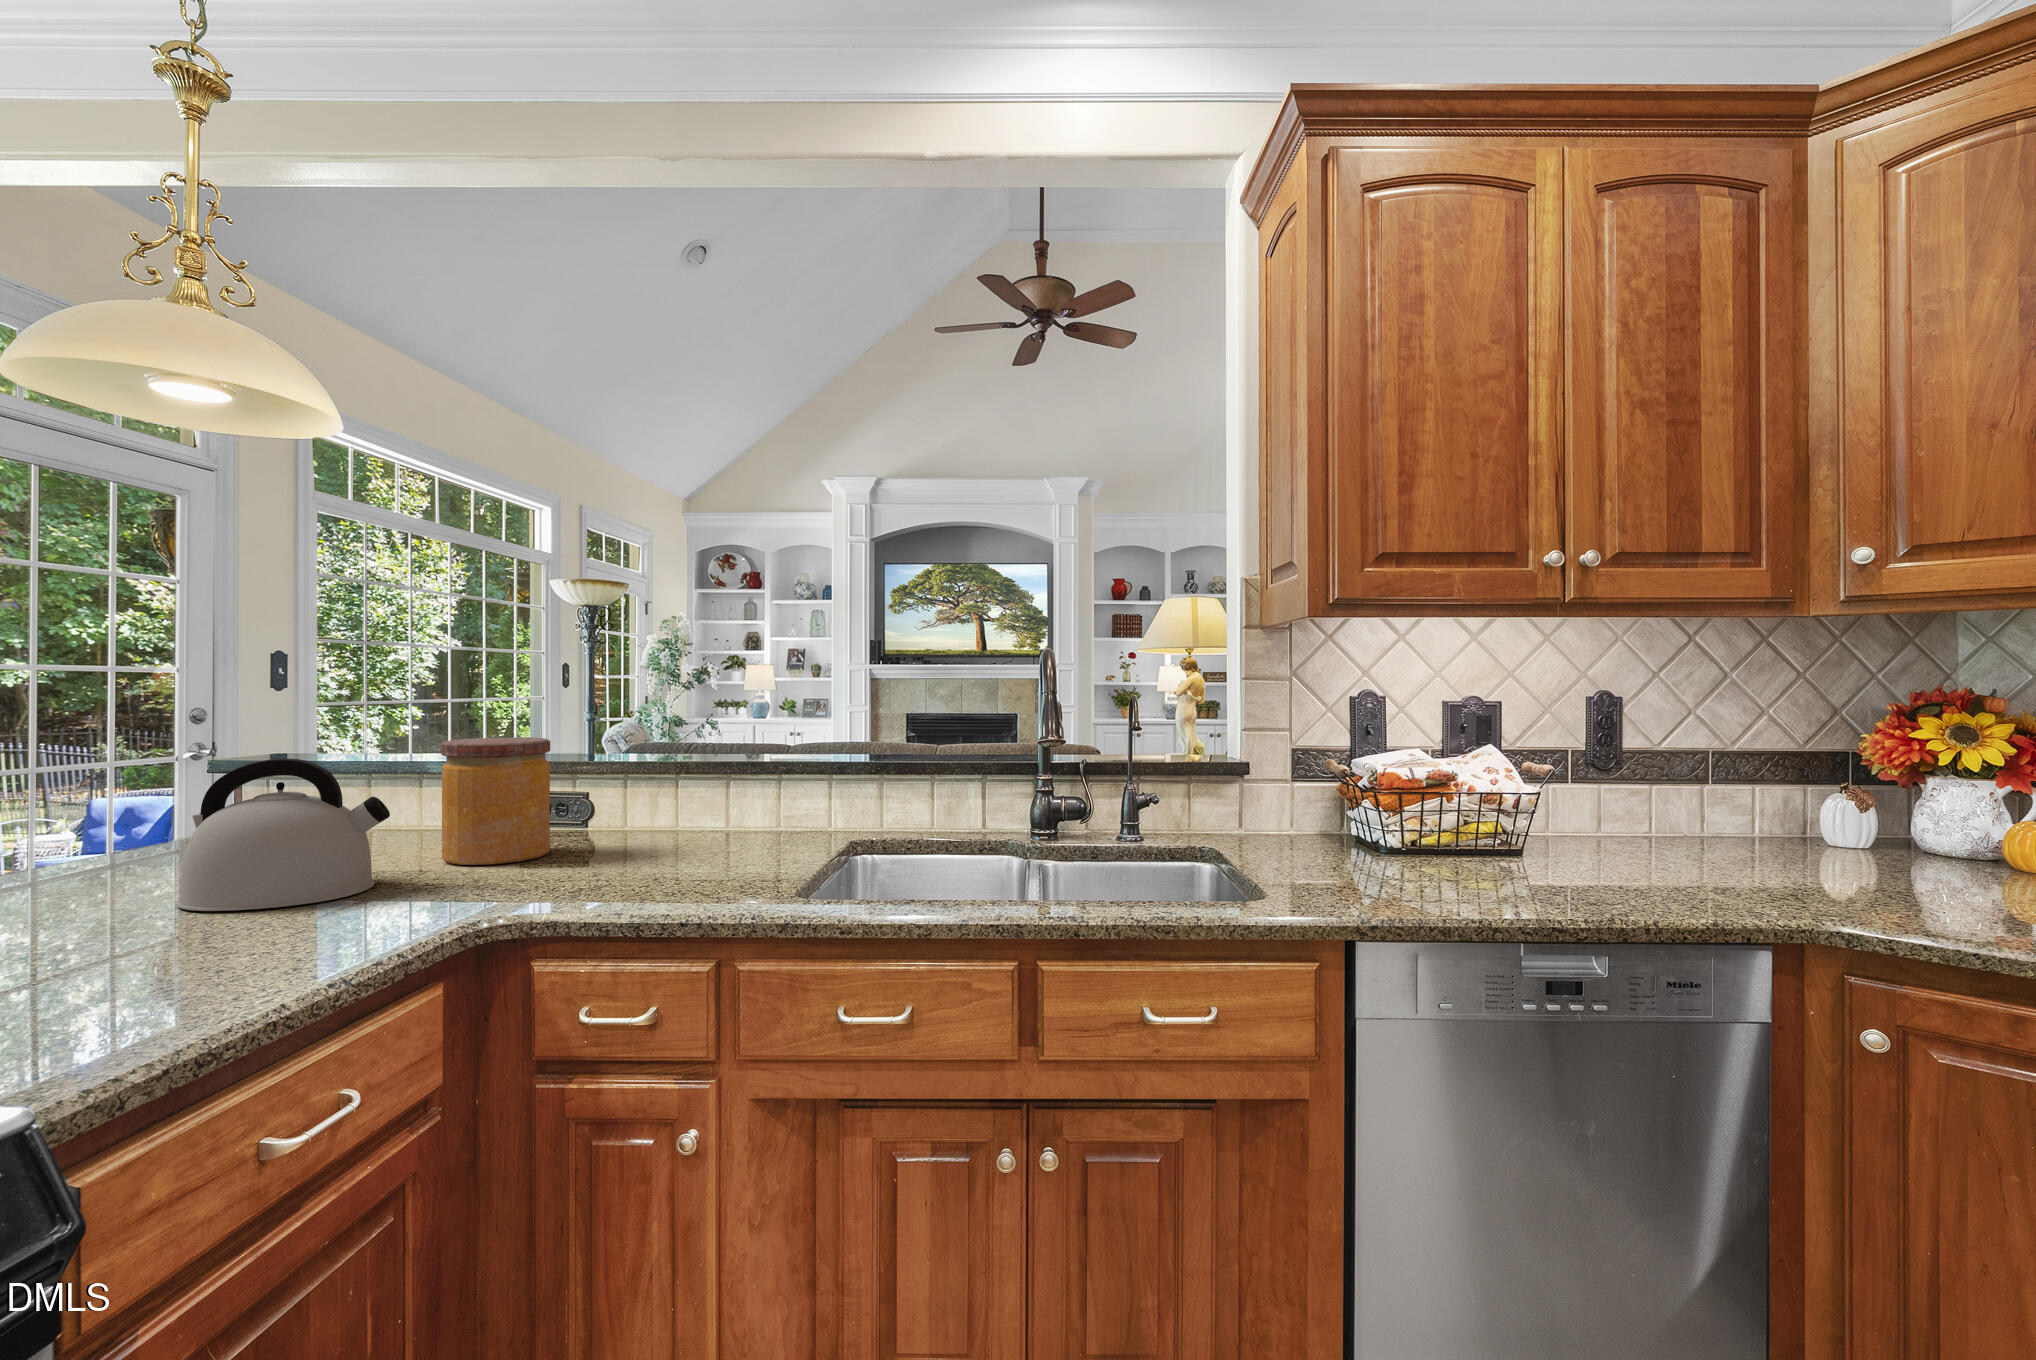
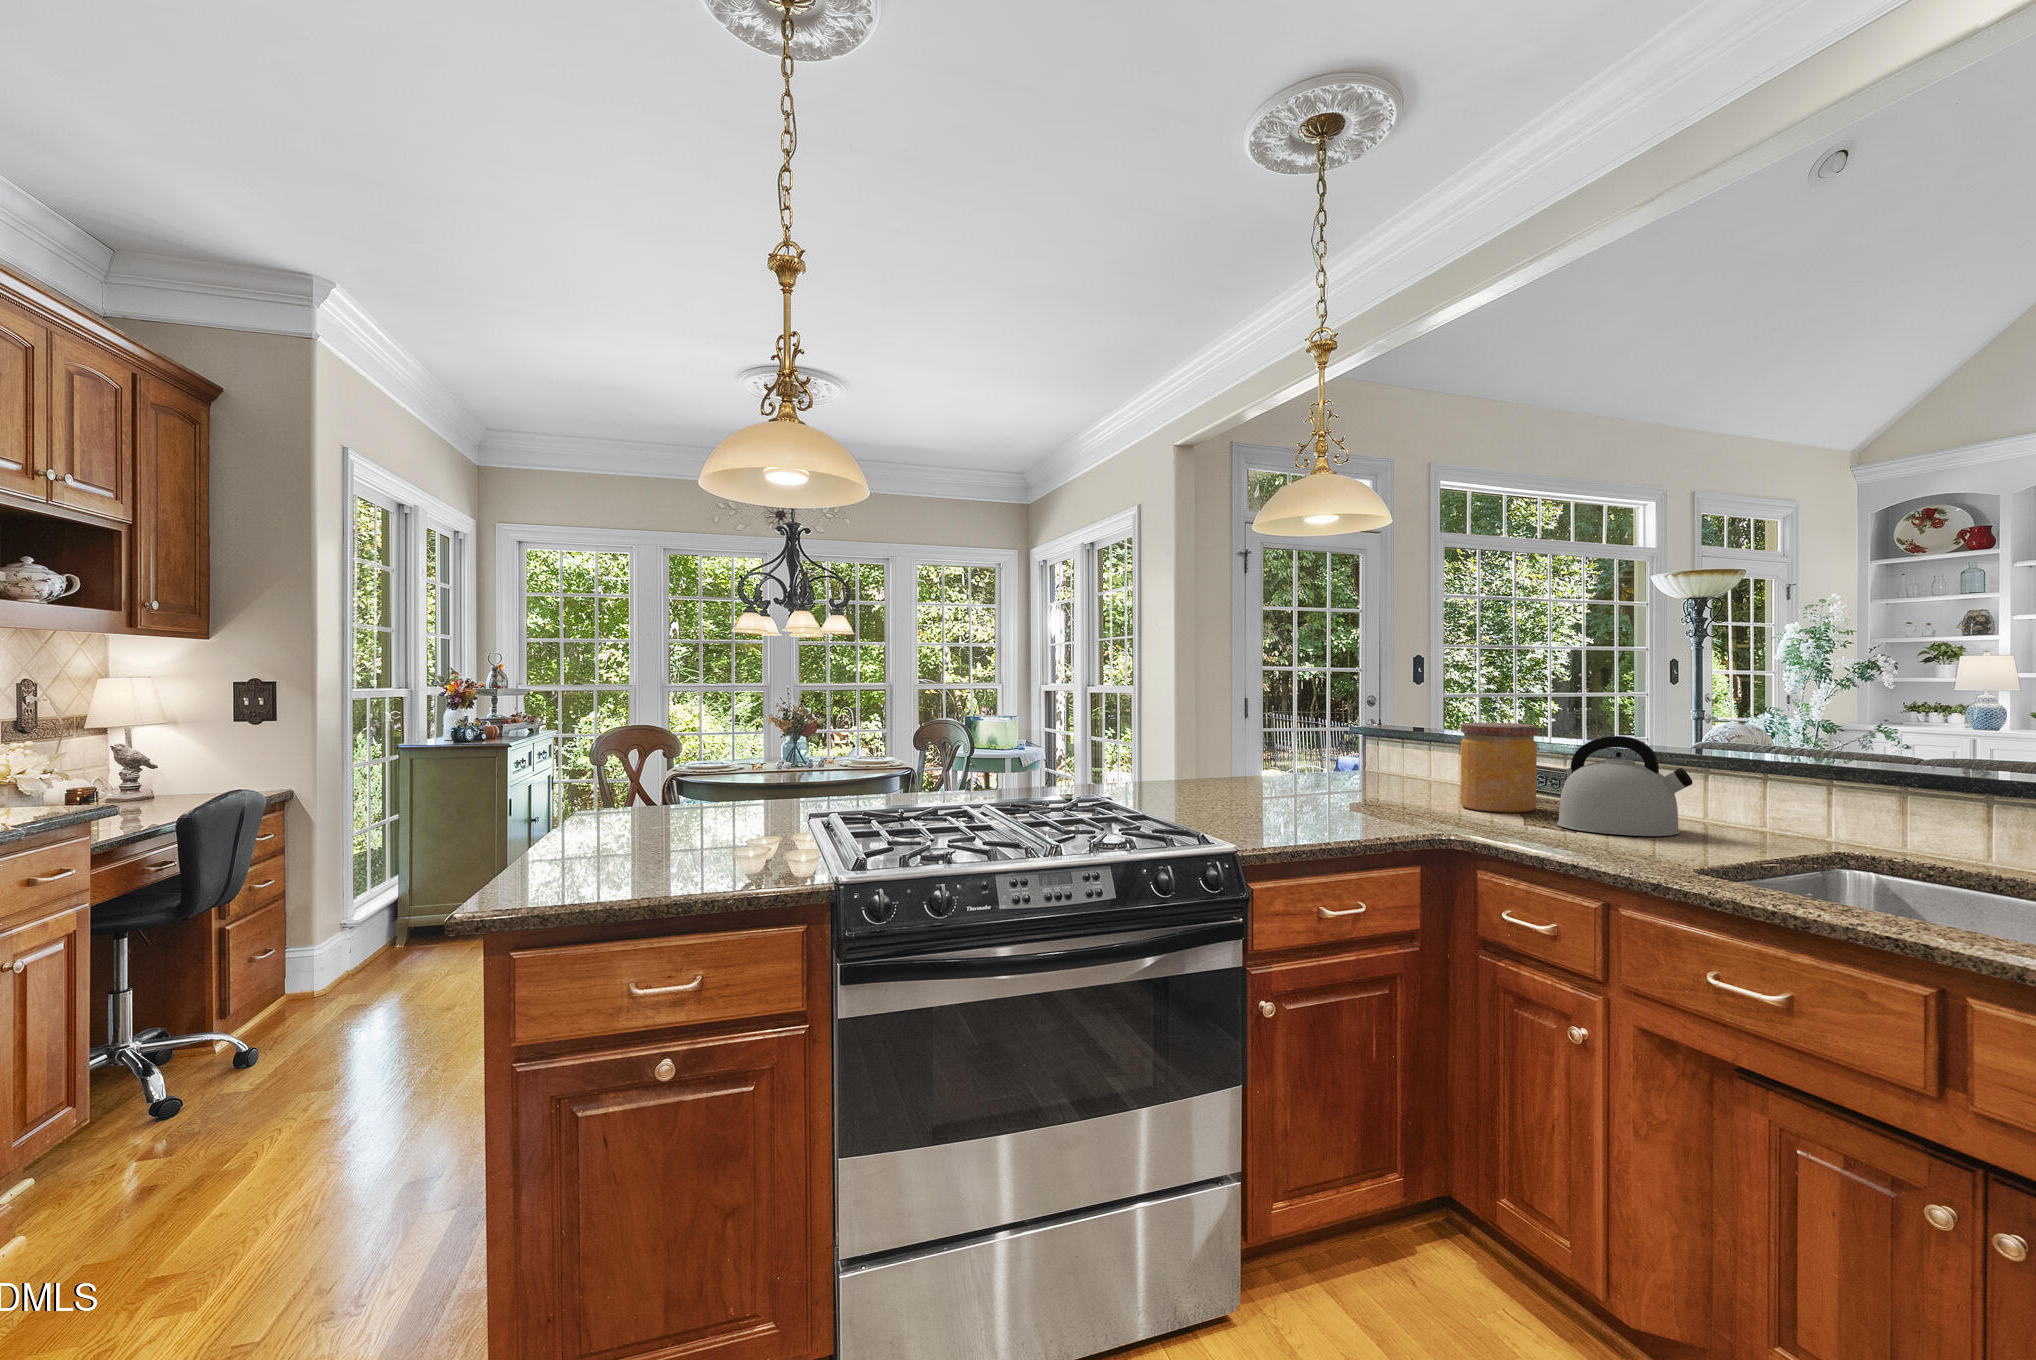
kettle: present [176,759,390,911] -> present [1557,736,1693,836]

